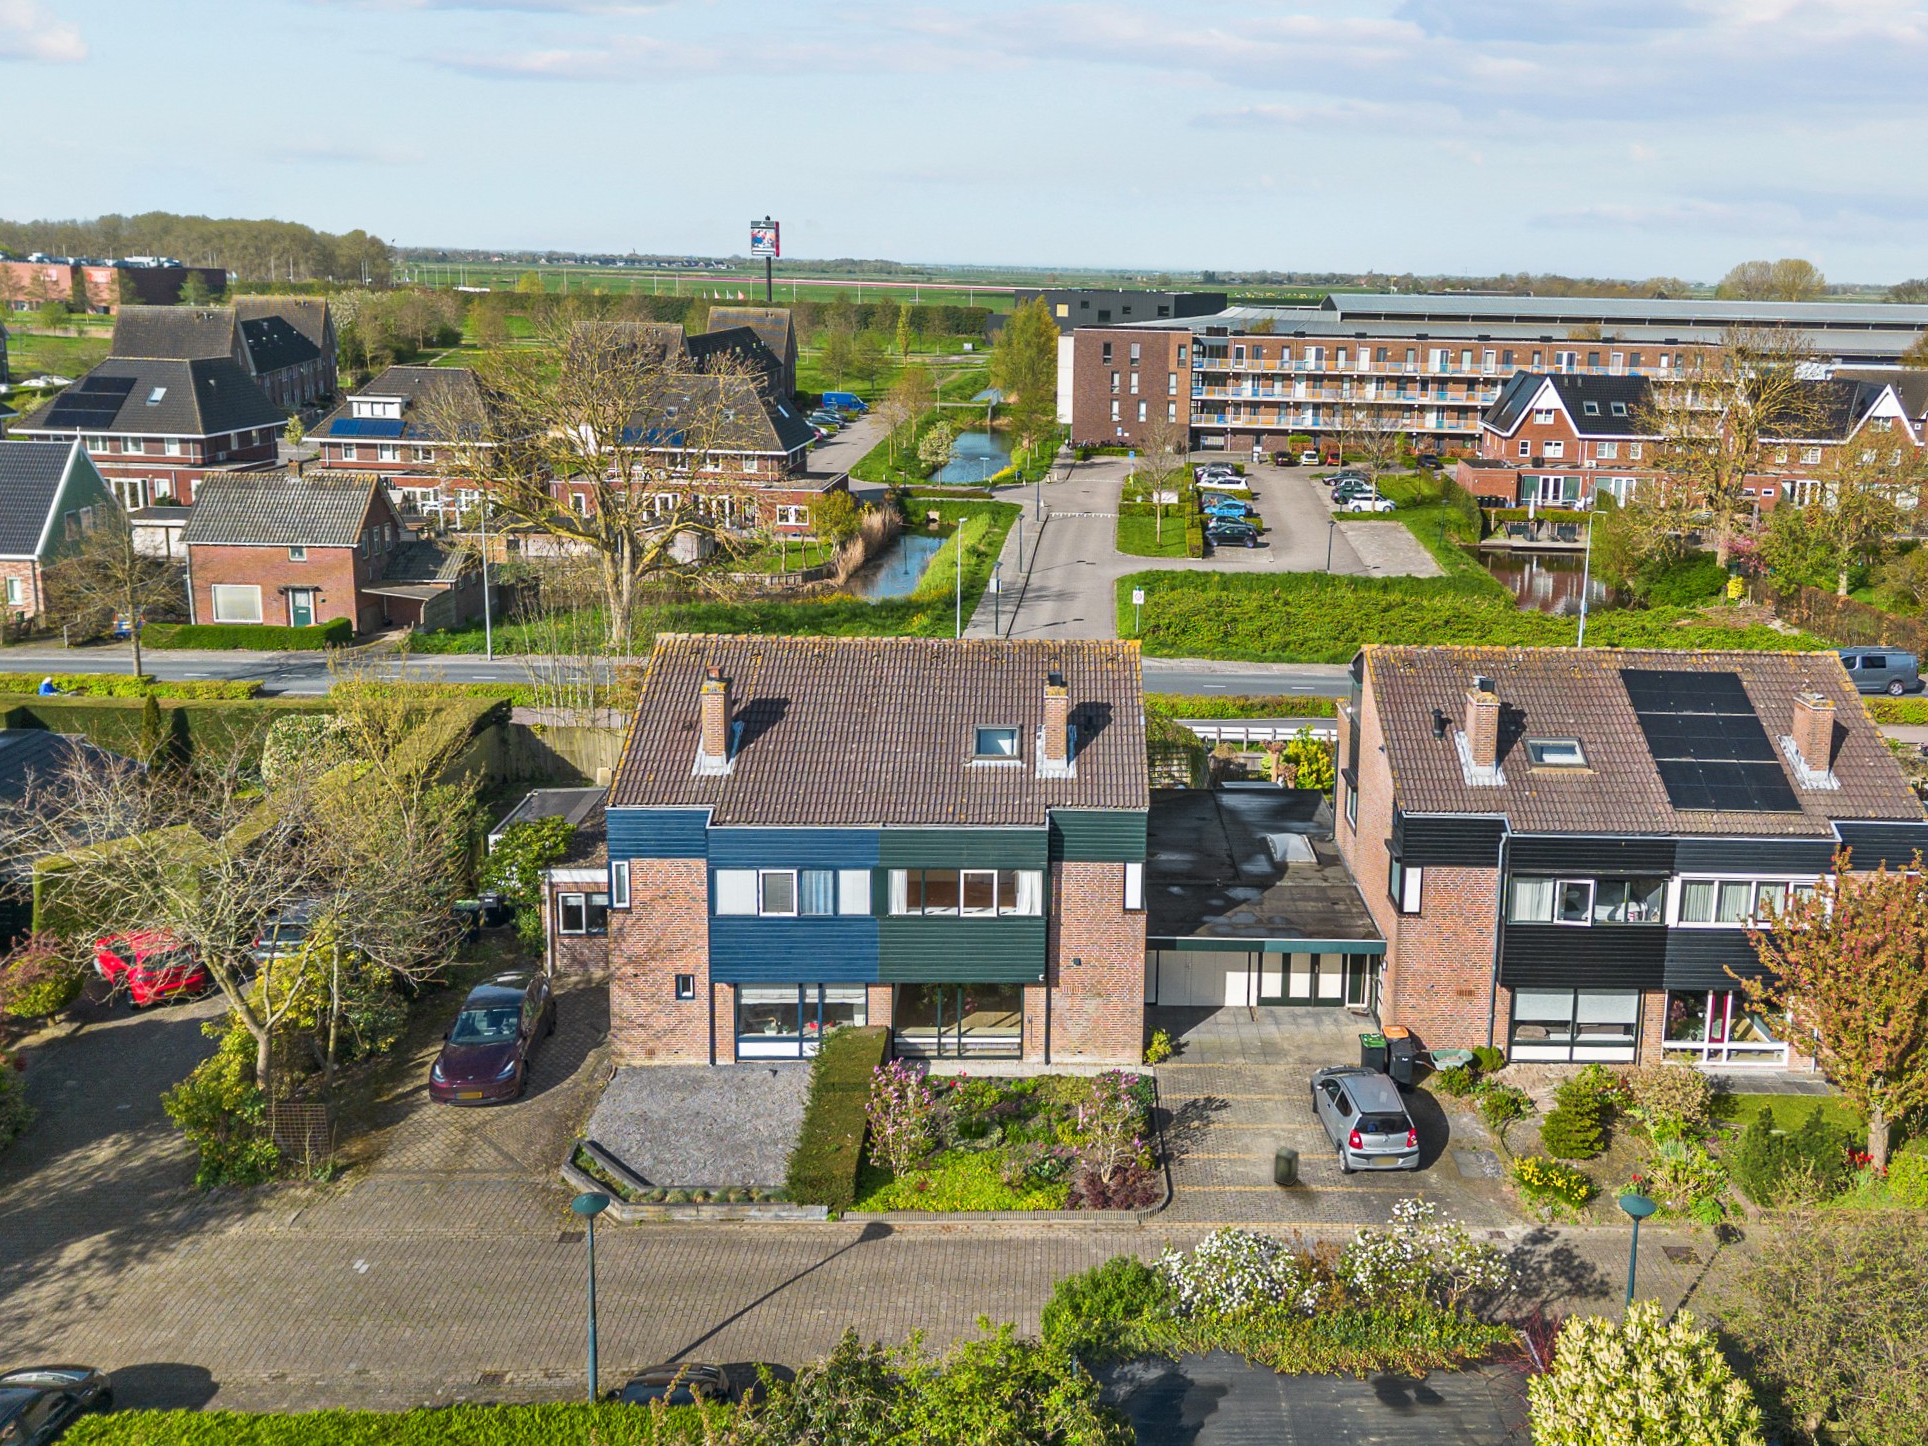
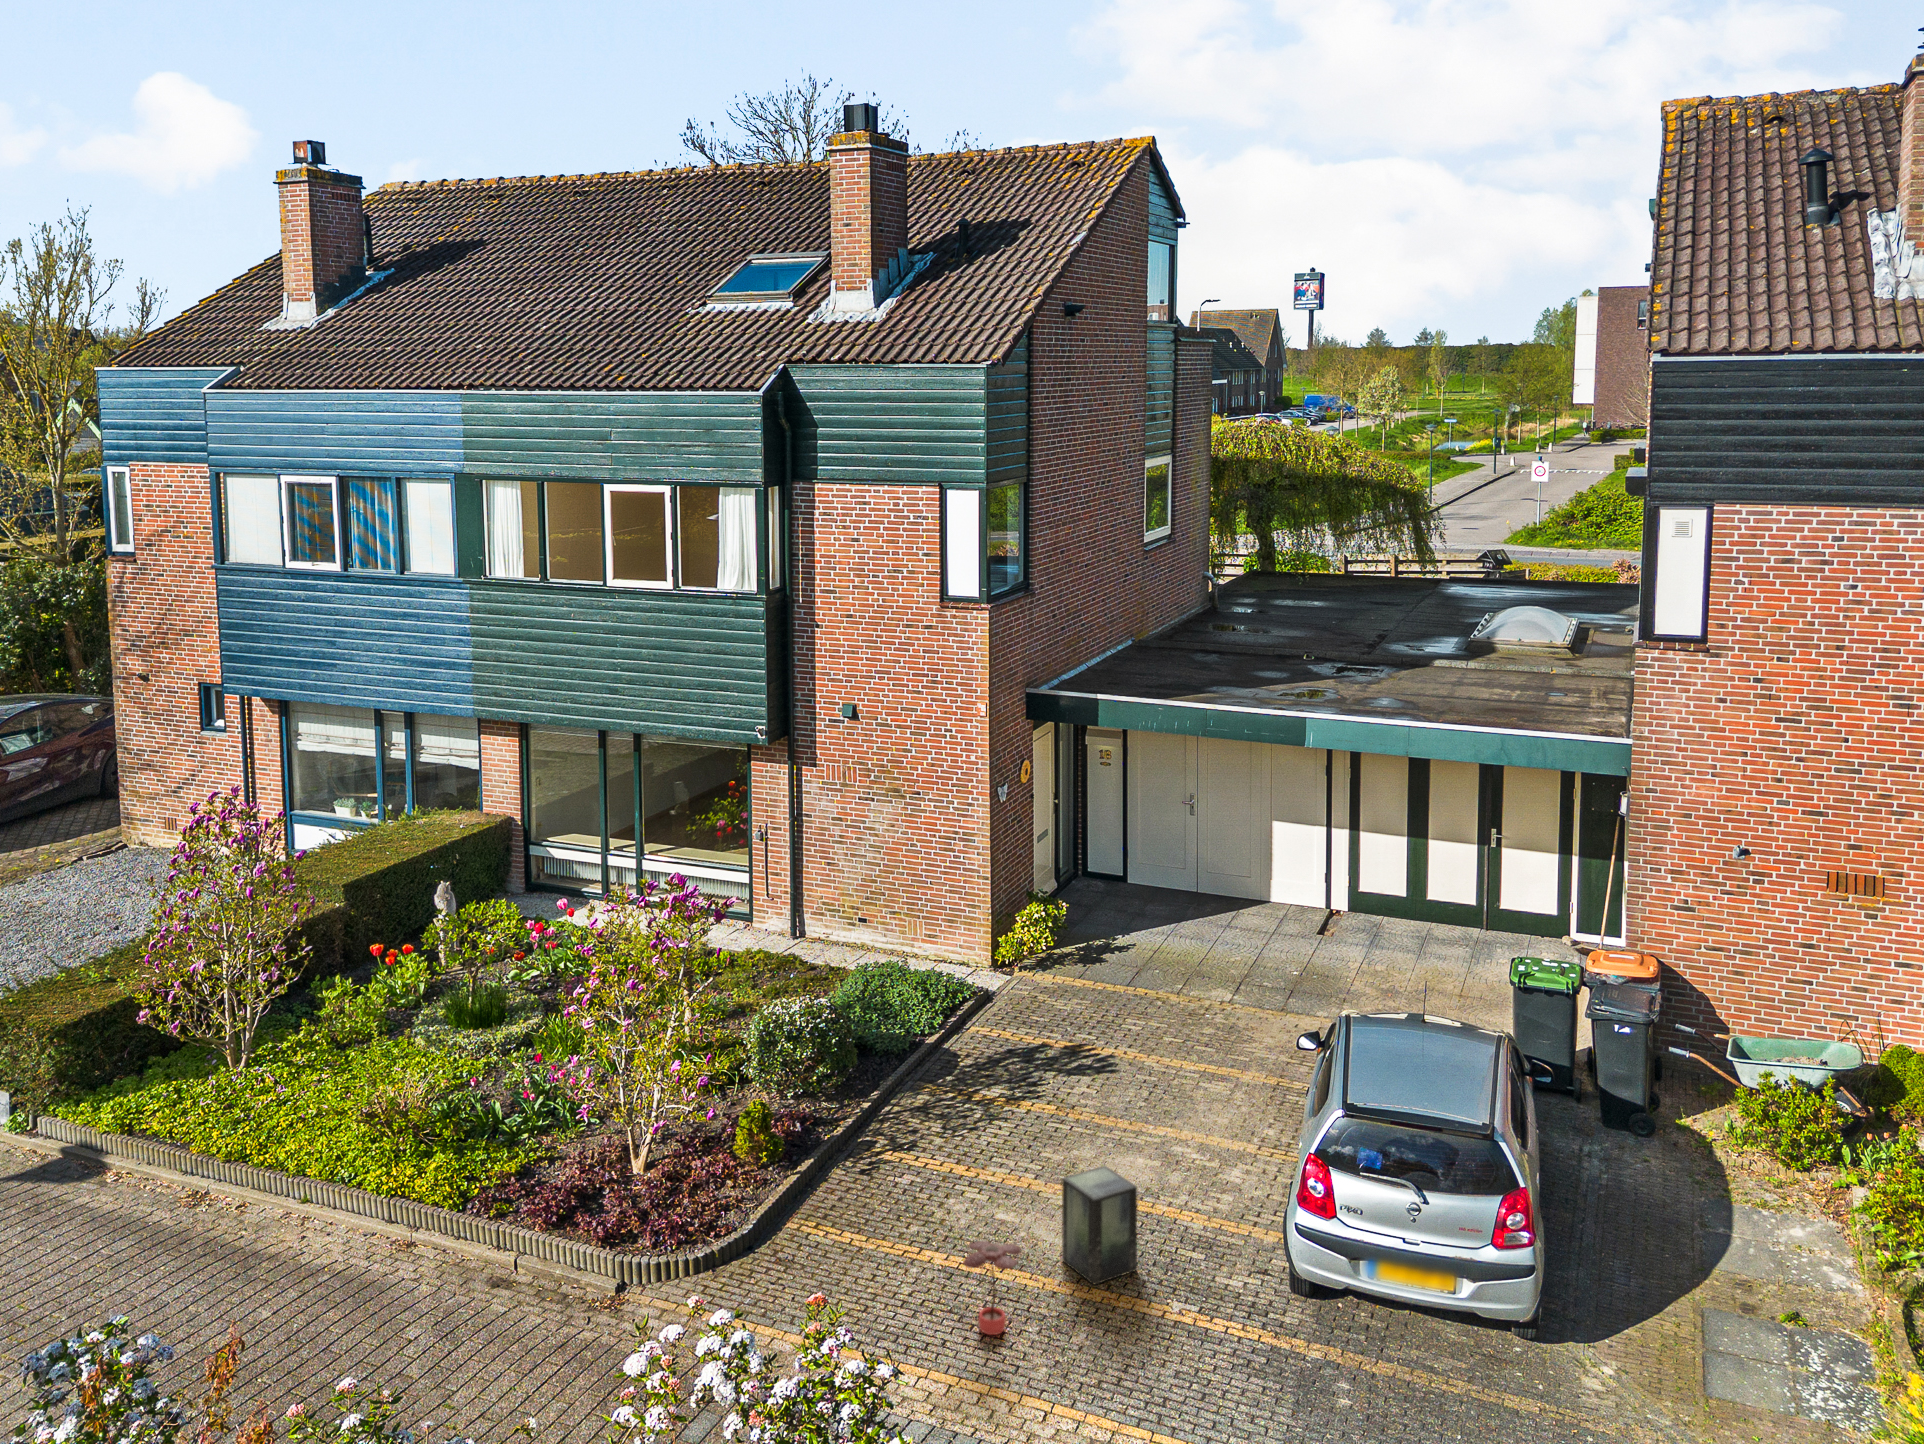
potted plant: present [915,1160,932,1190] -> present [963,1241,1021,1335]

